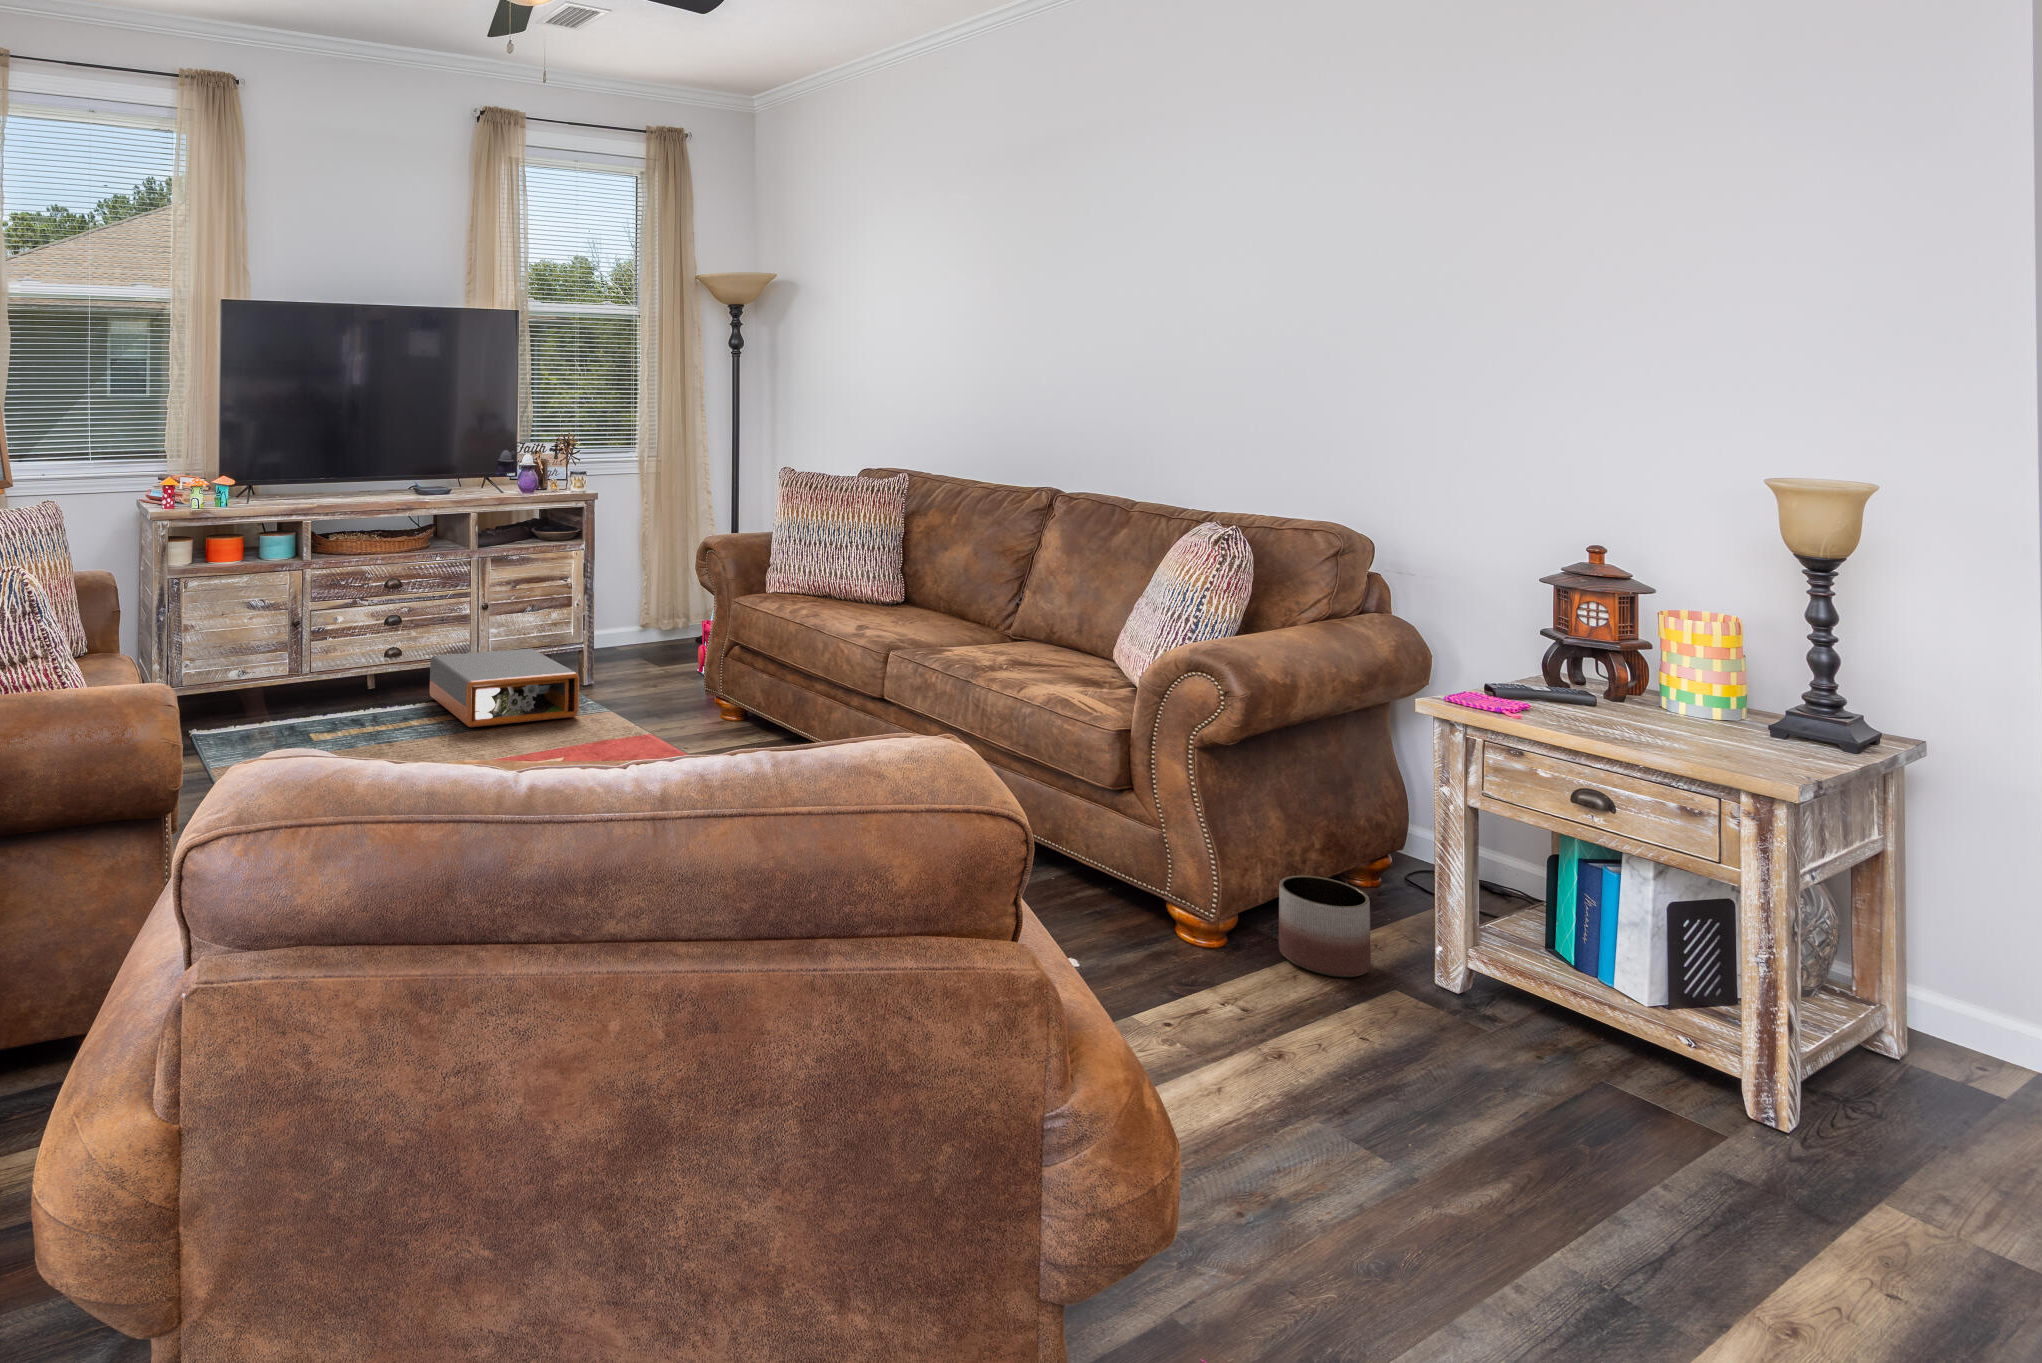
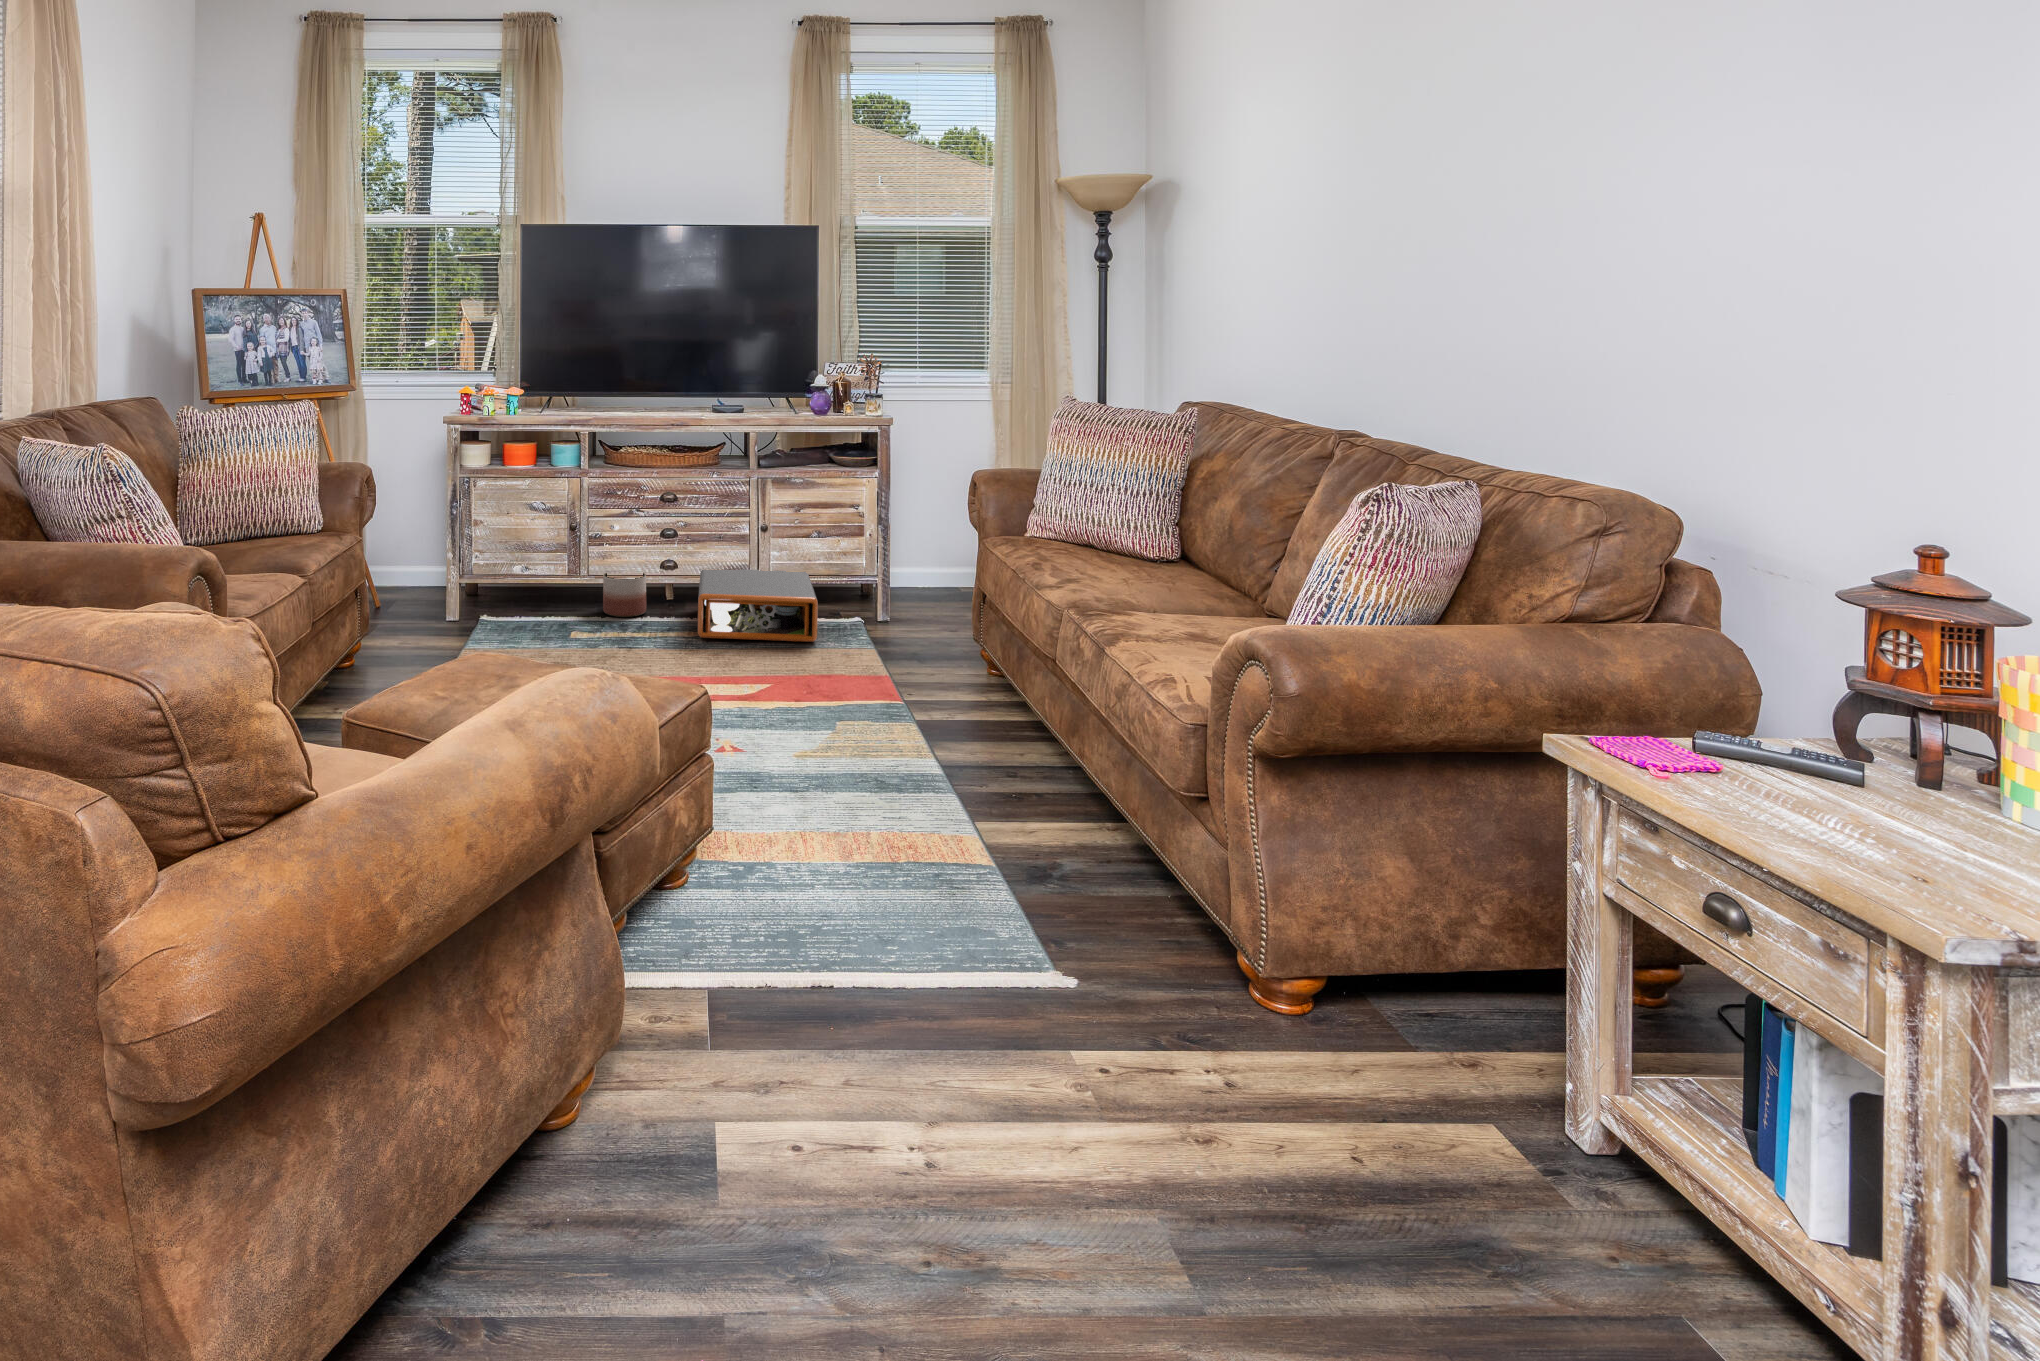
planter: present [1279,875,1371,977] -> present [603,573,647,617]

